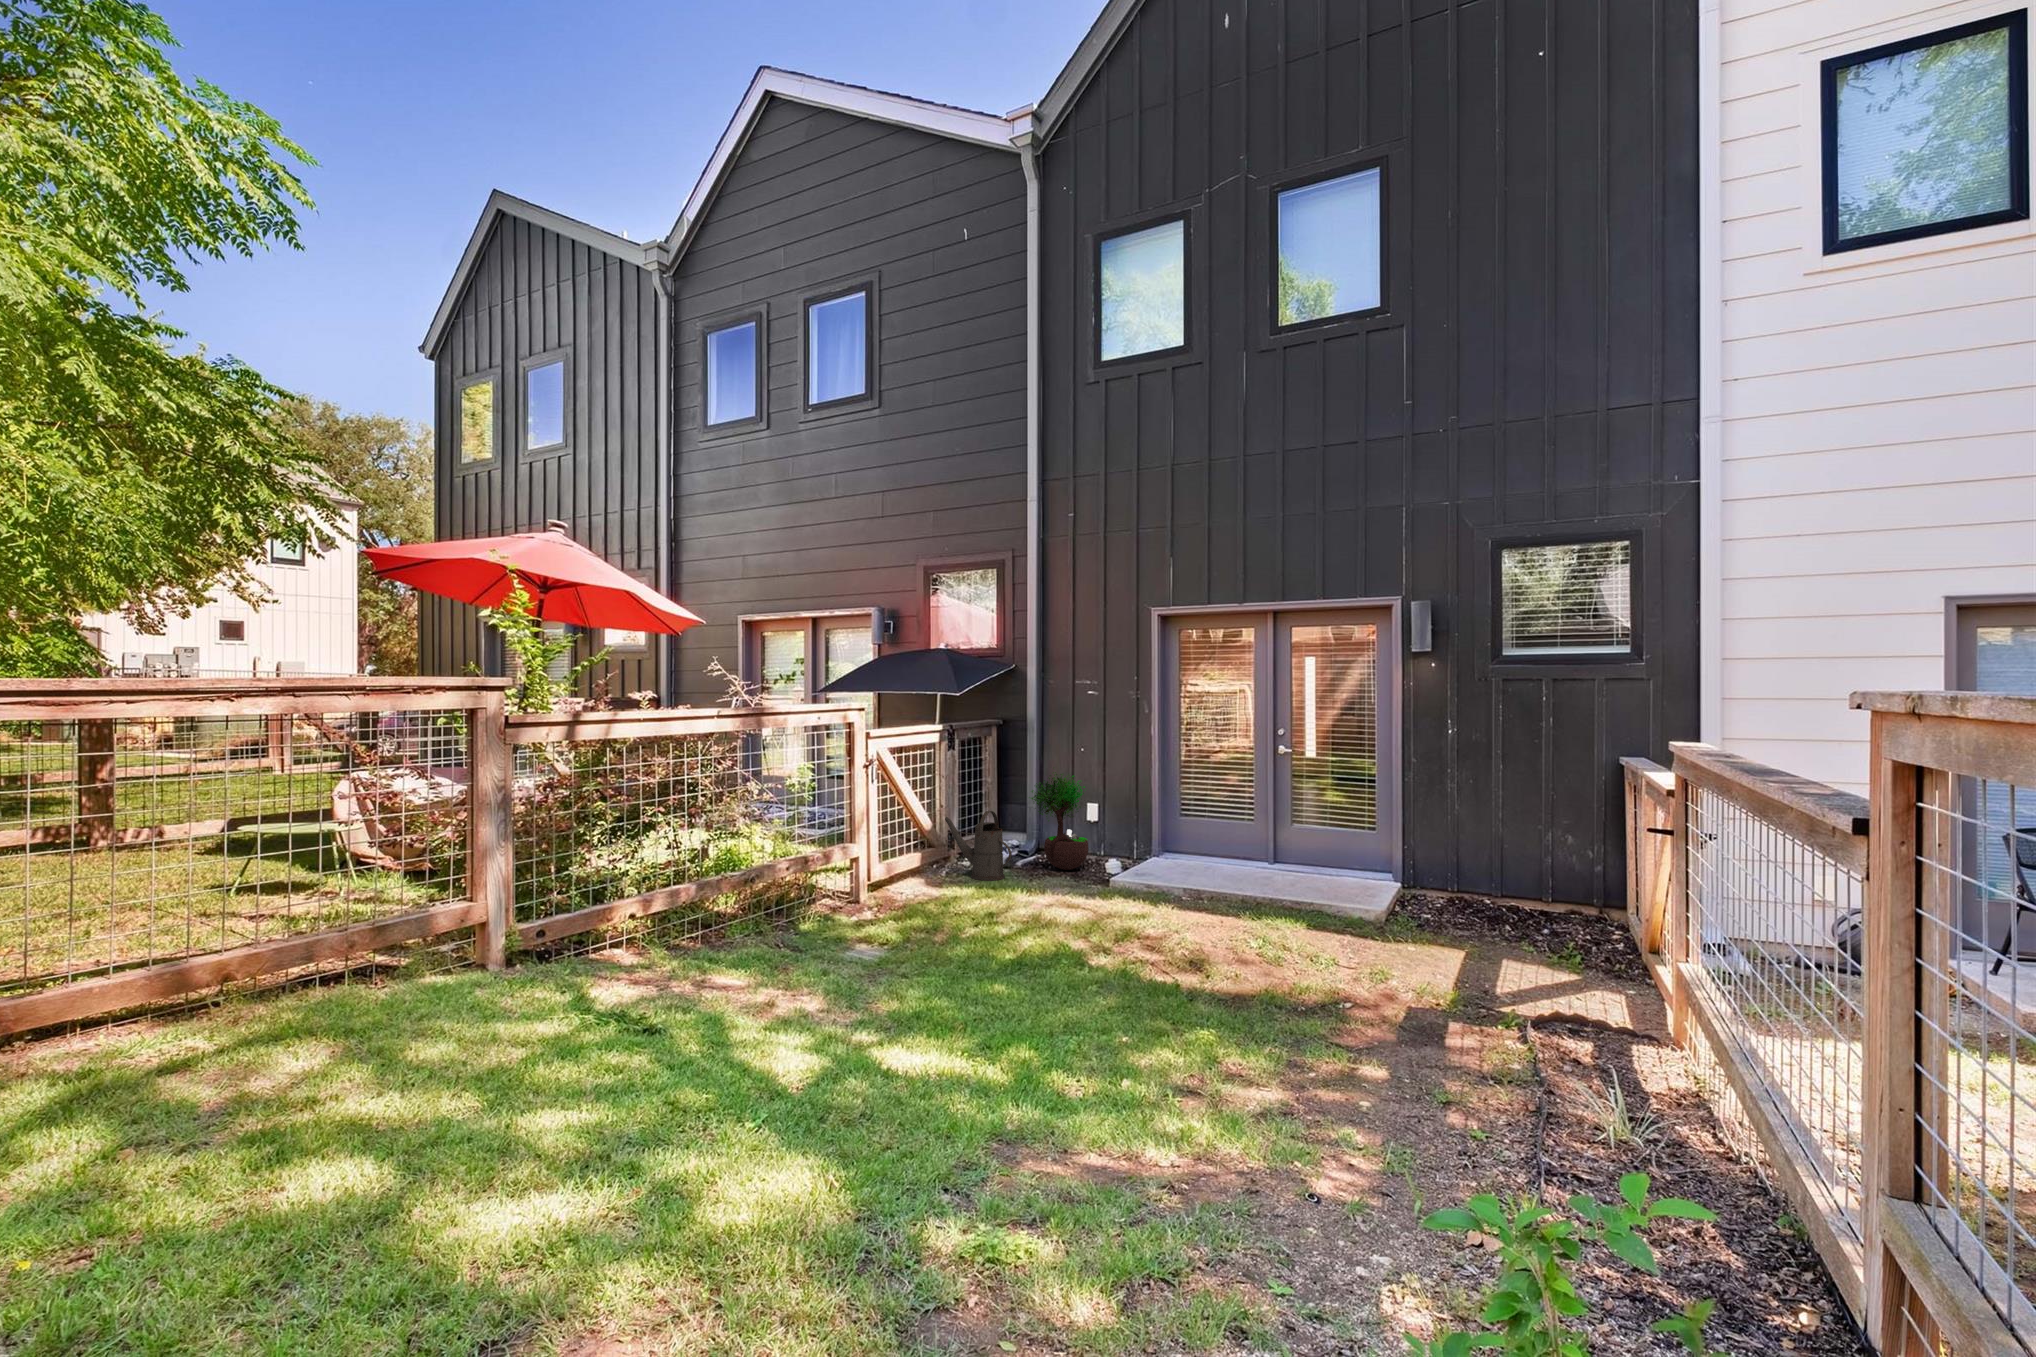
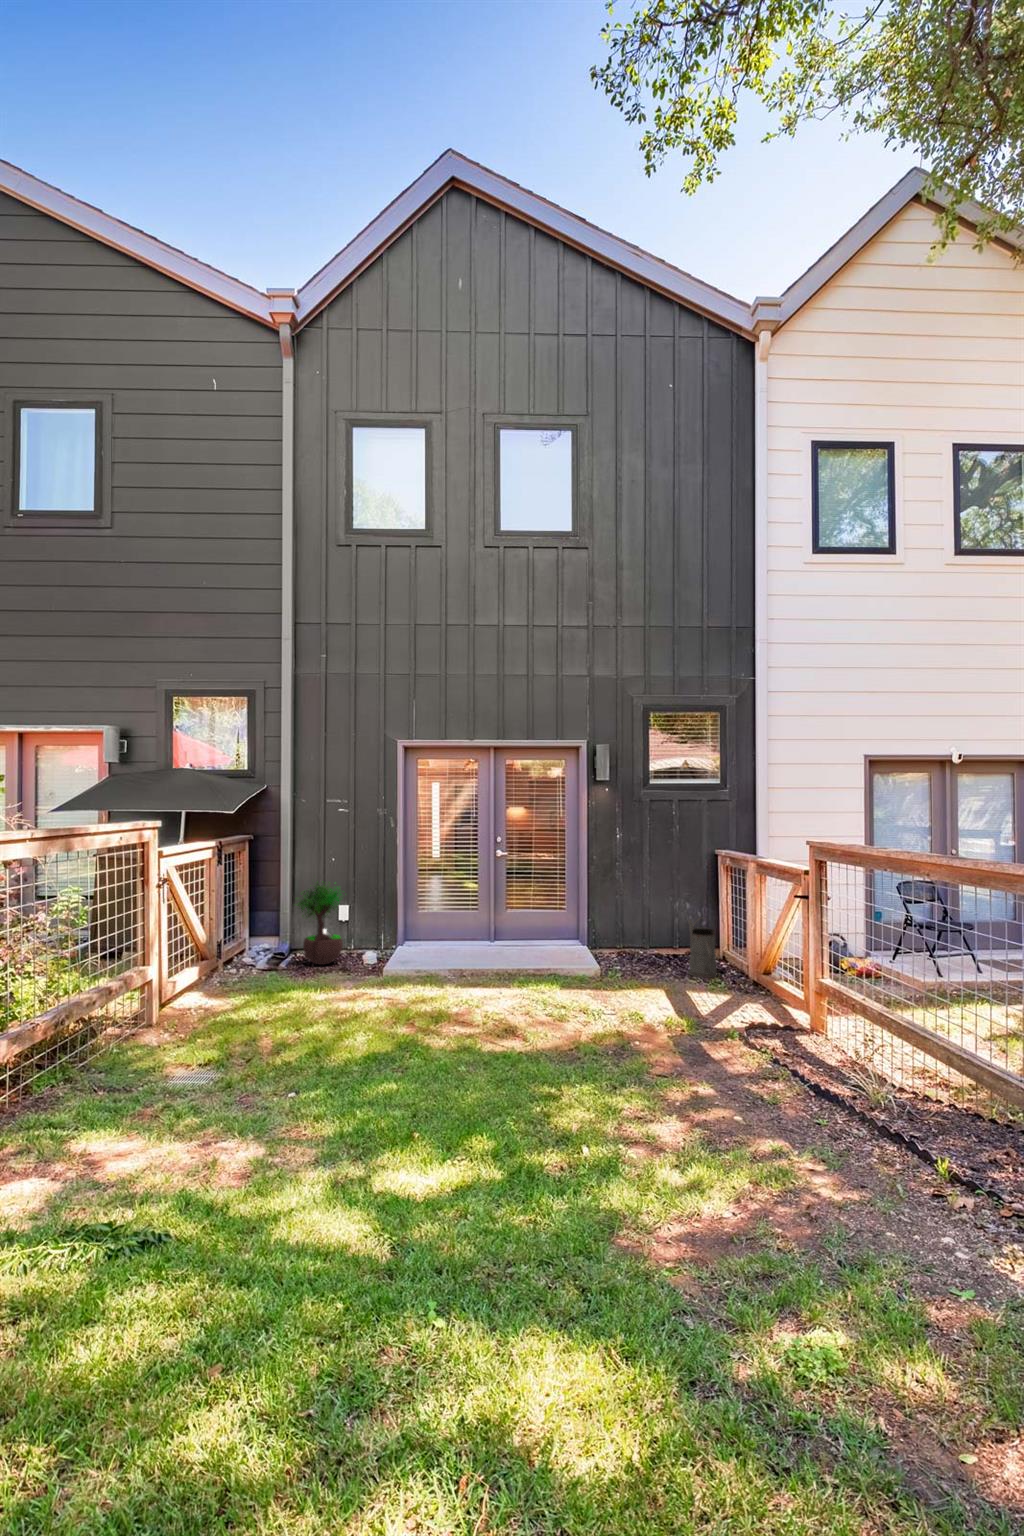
watering can: present [945,811,1012,881] -> present [688,918,717,978]

